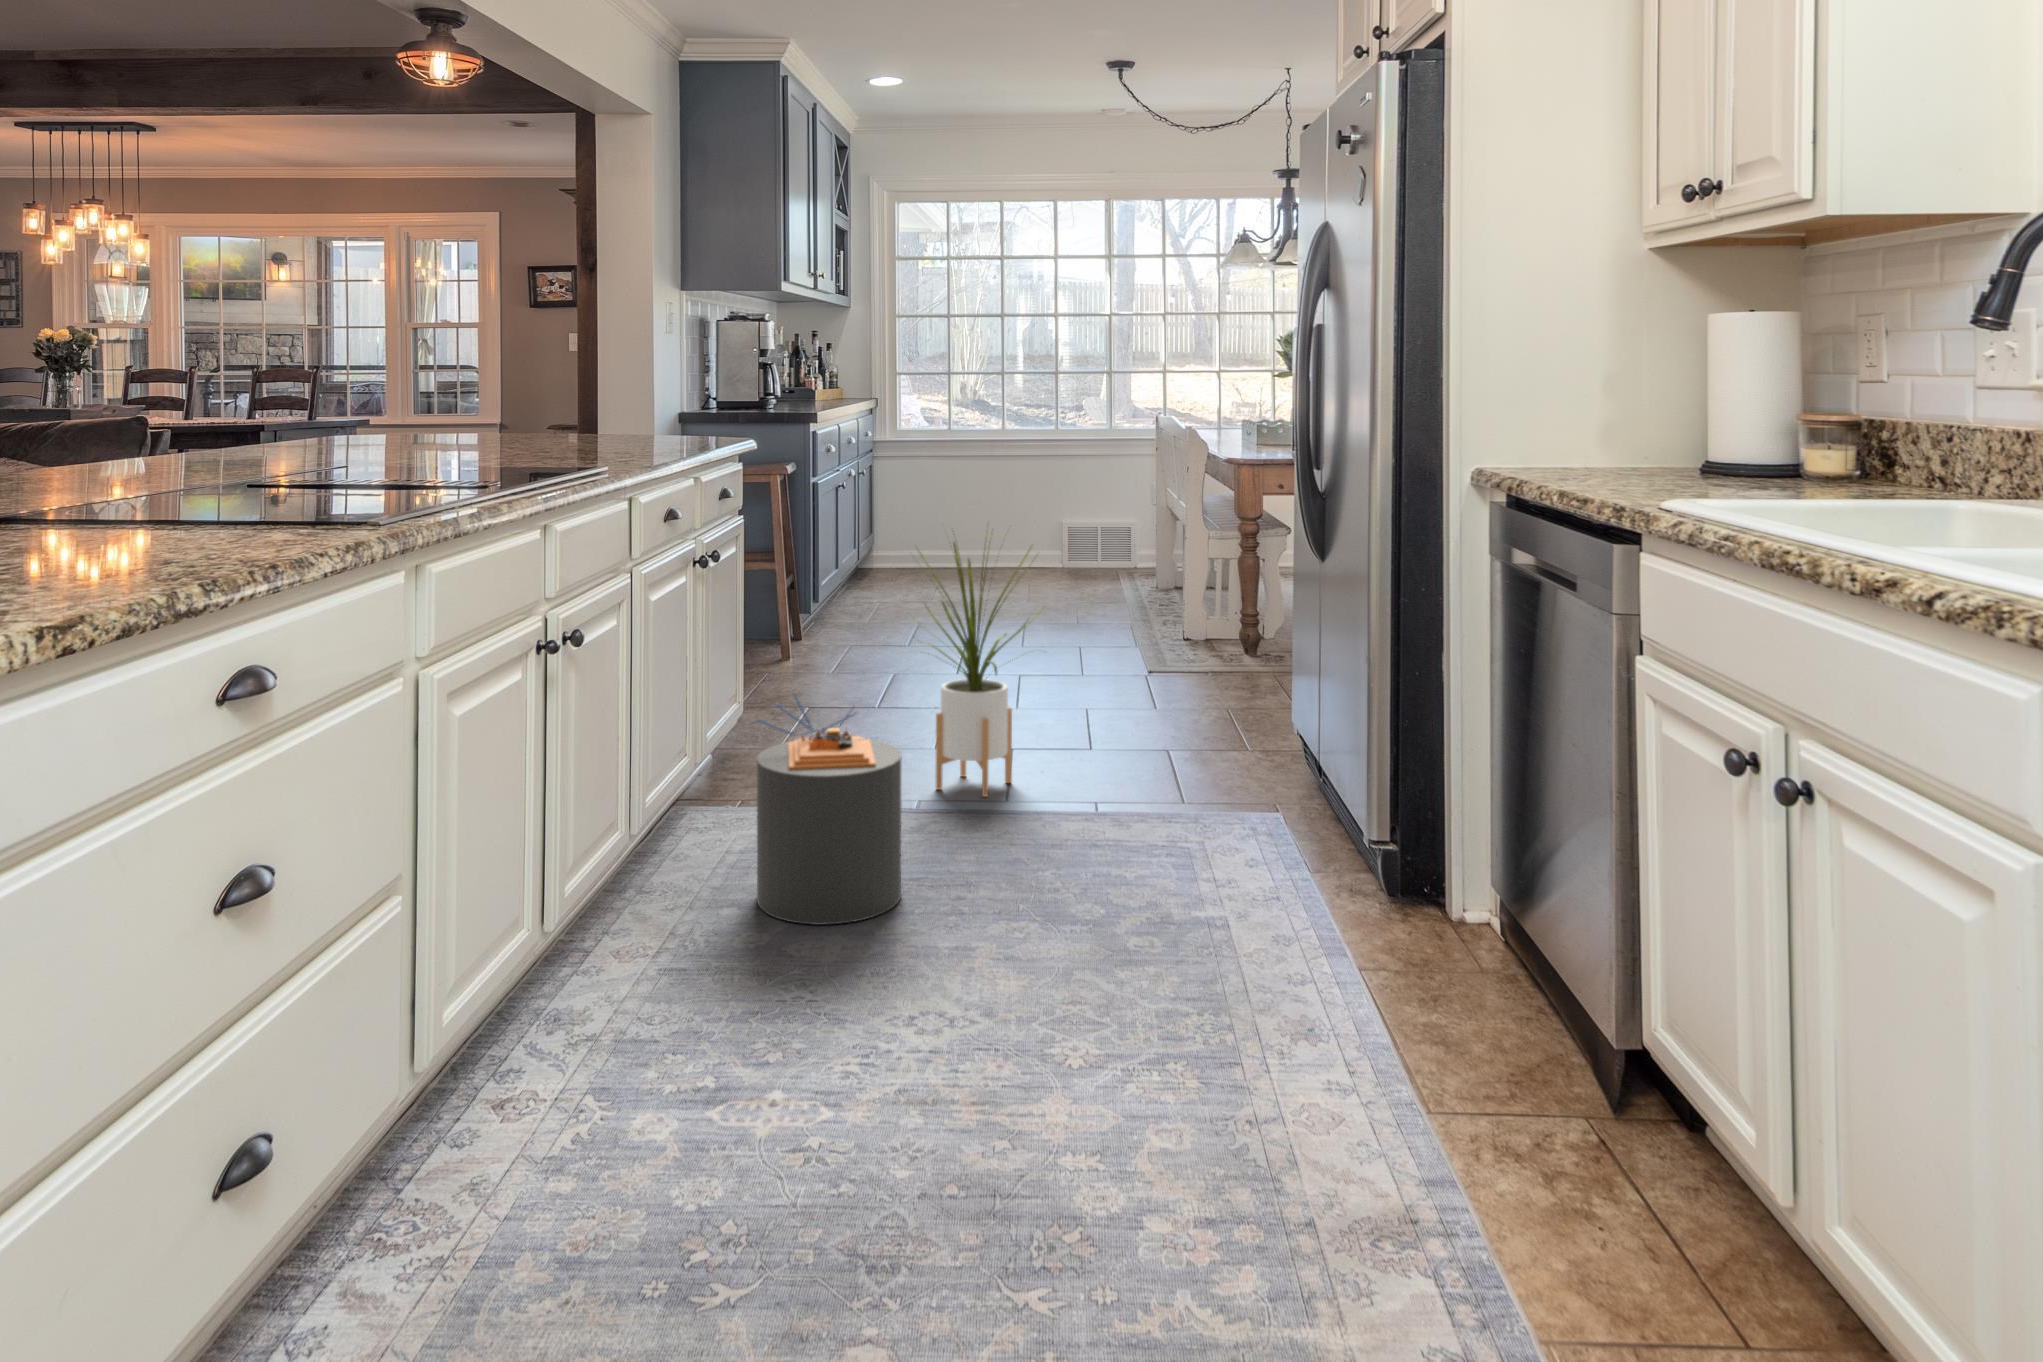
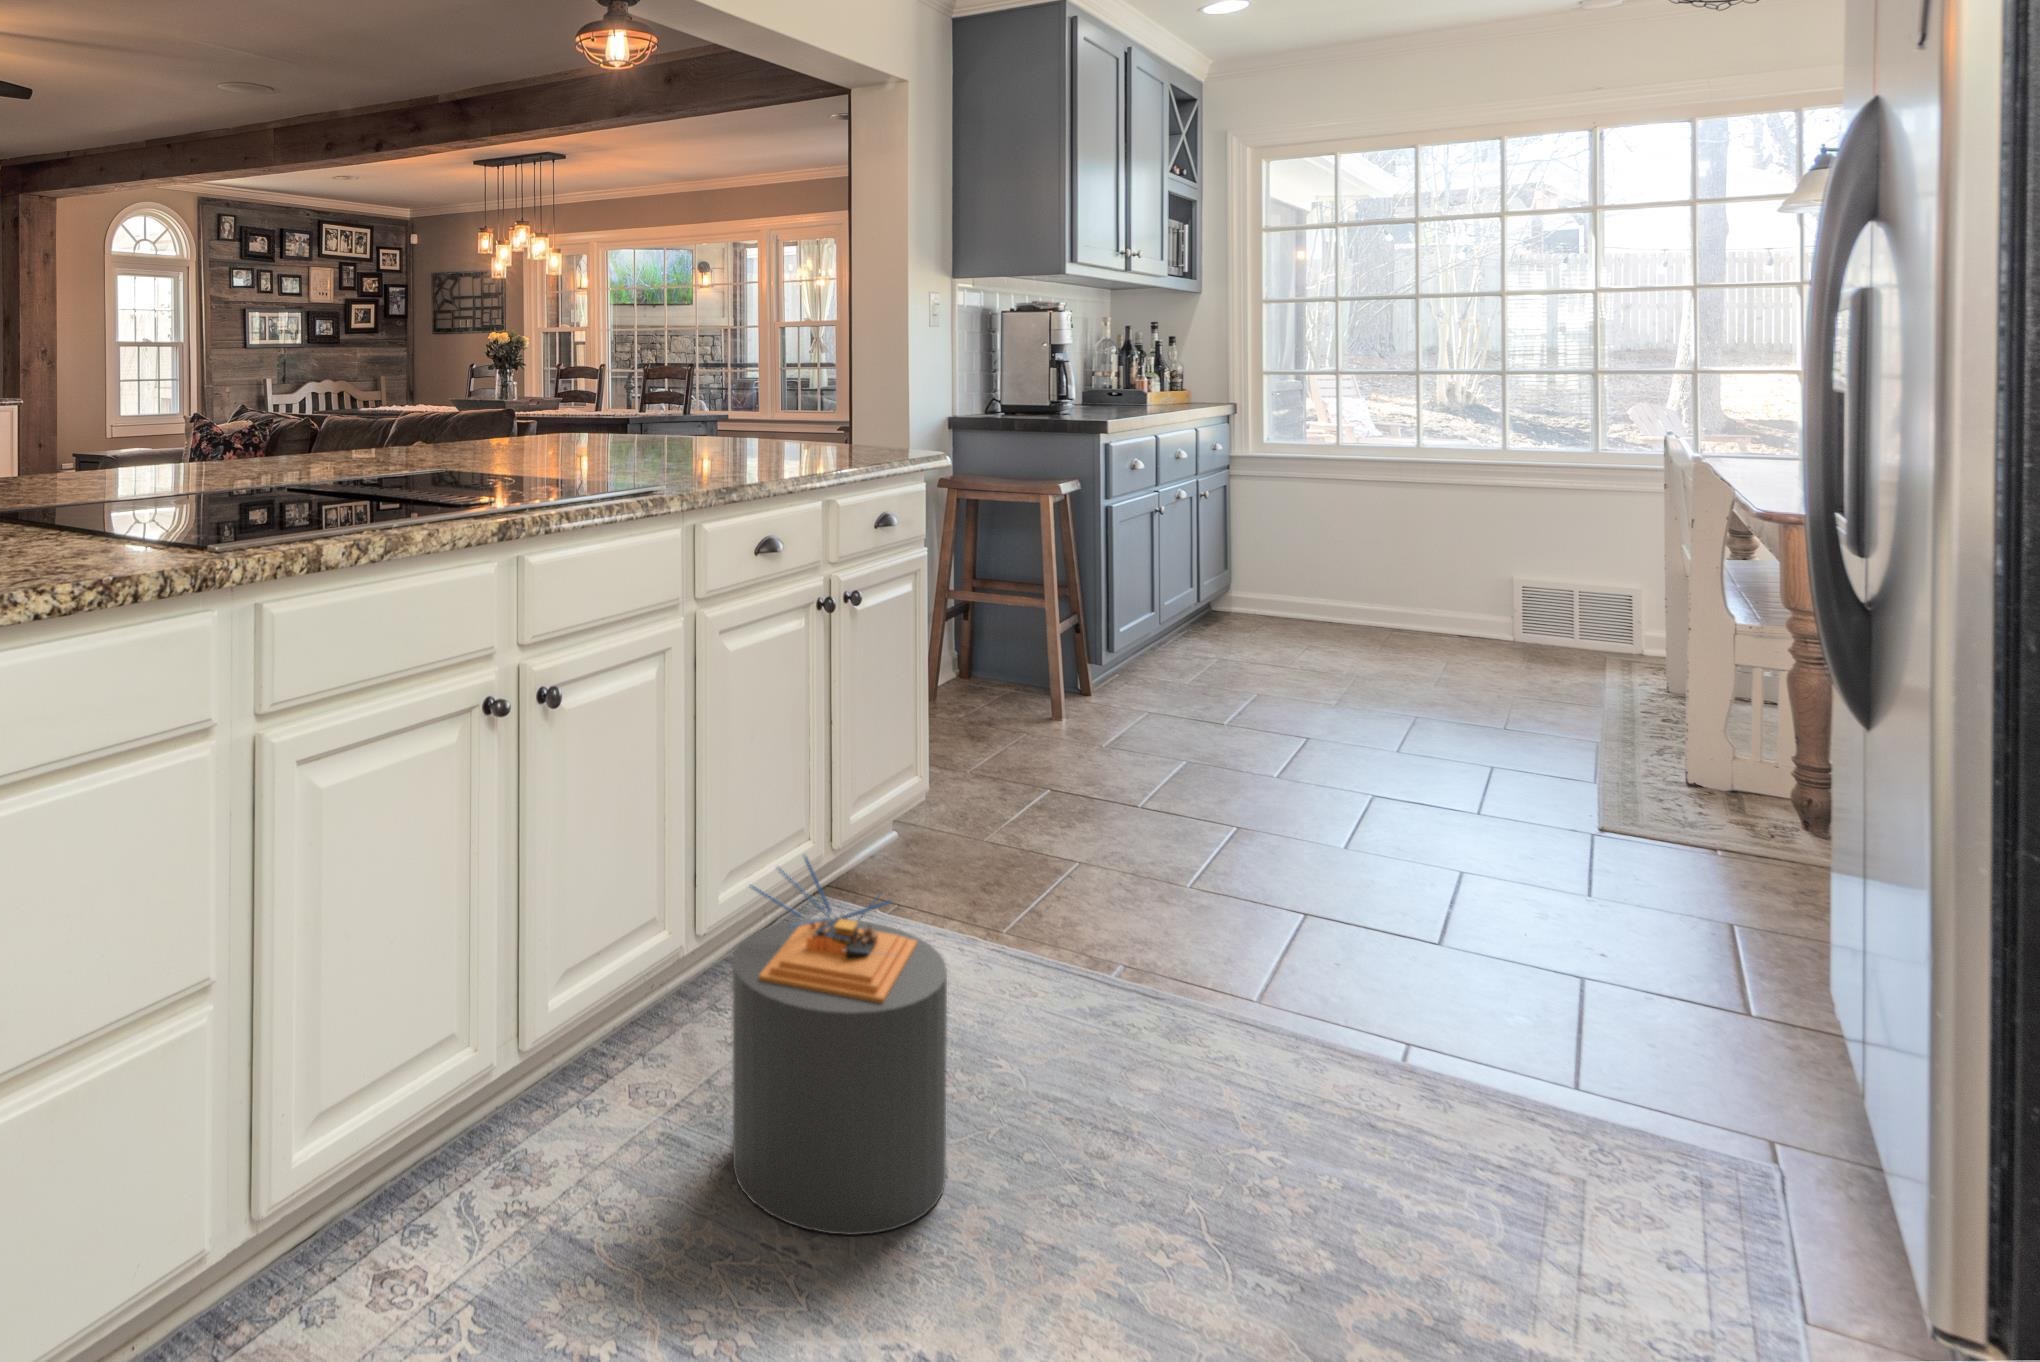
house plant: present [924,543,1027,797] -> none [1070,604,1296,1023]

